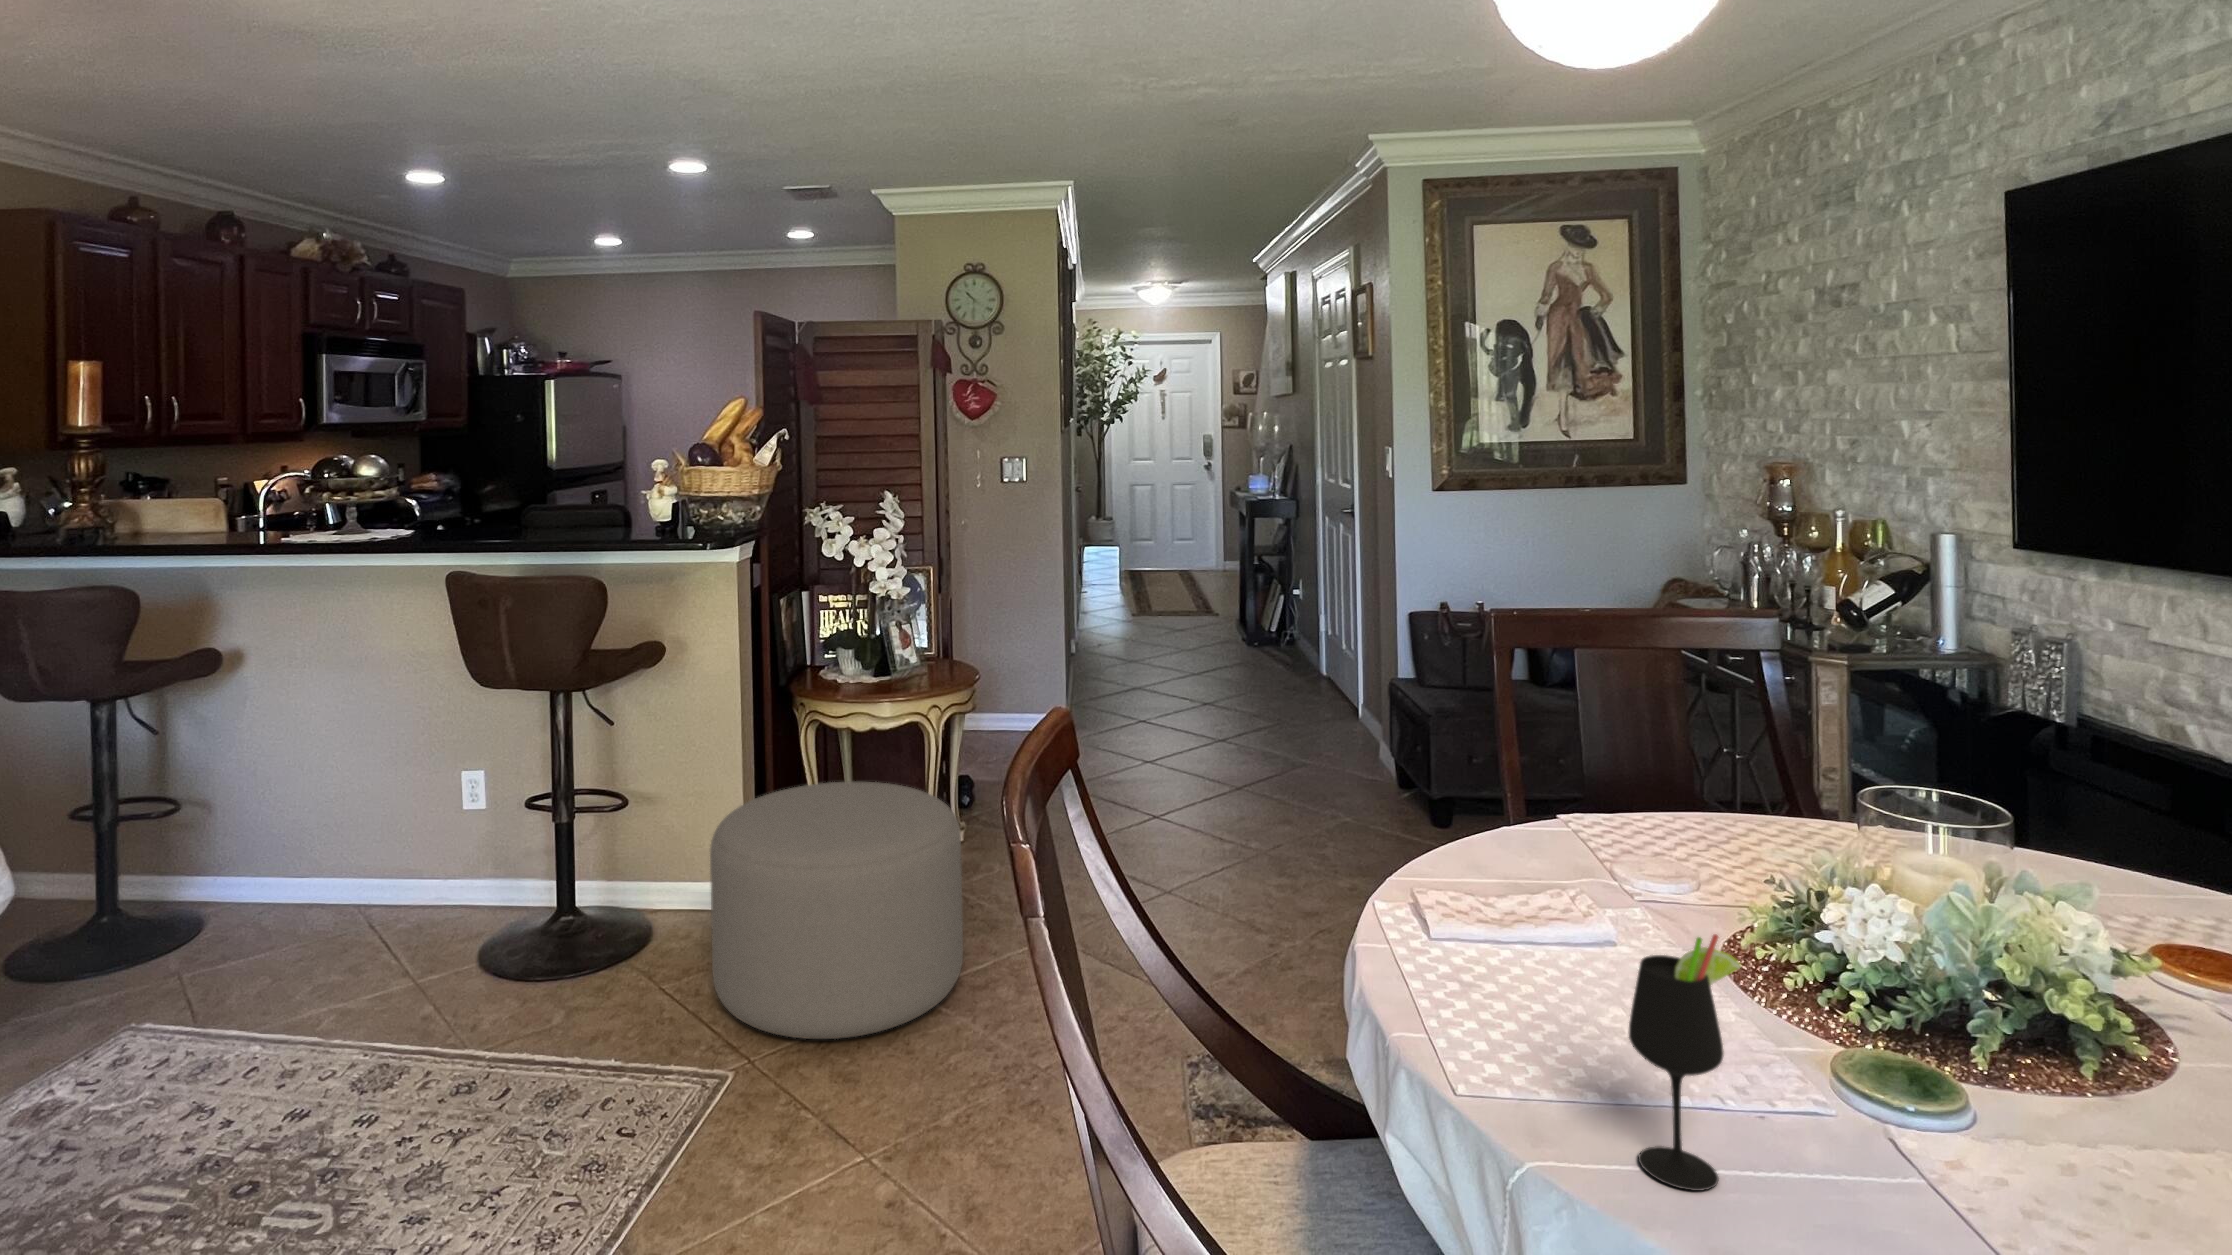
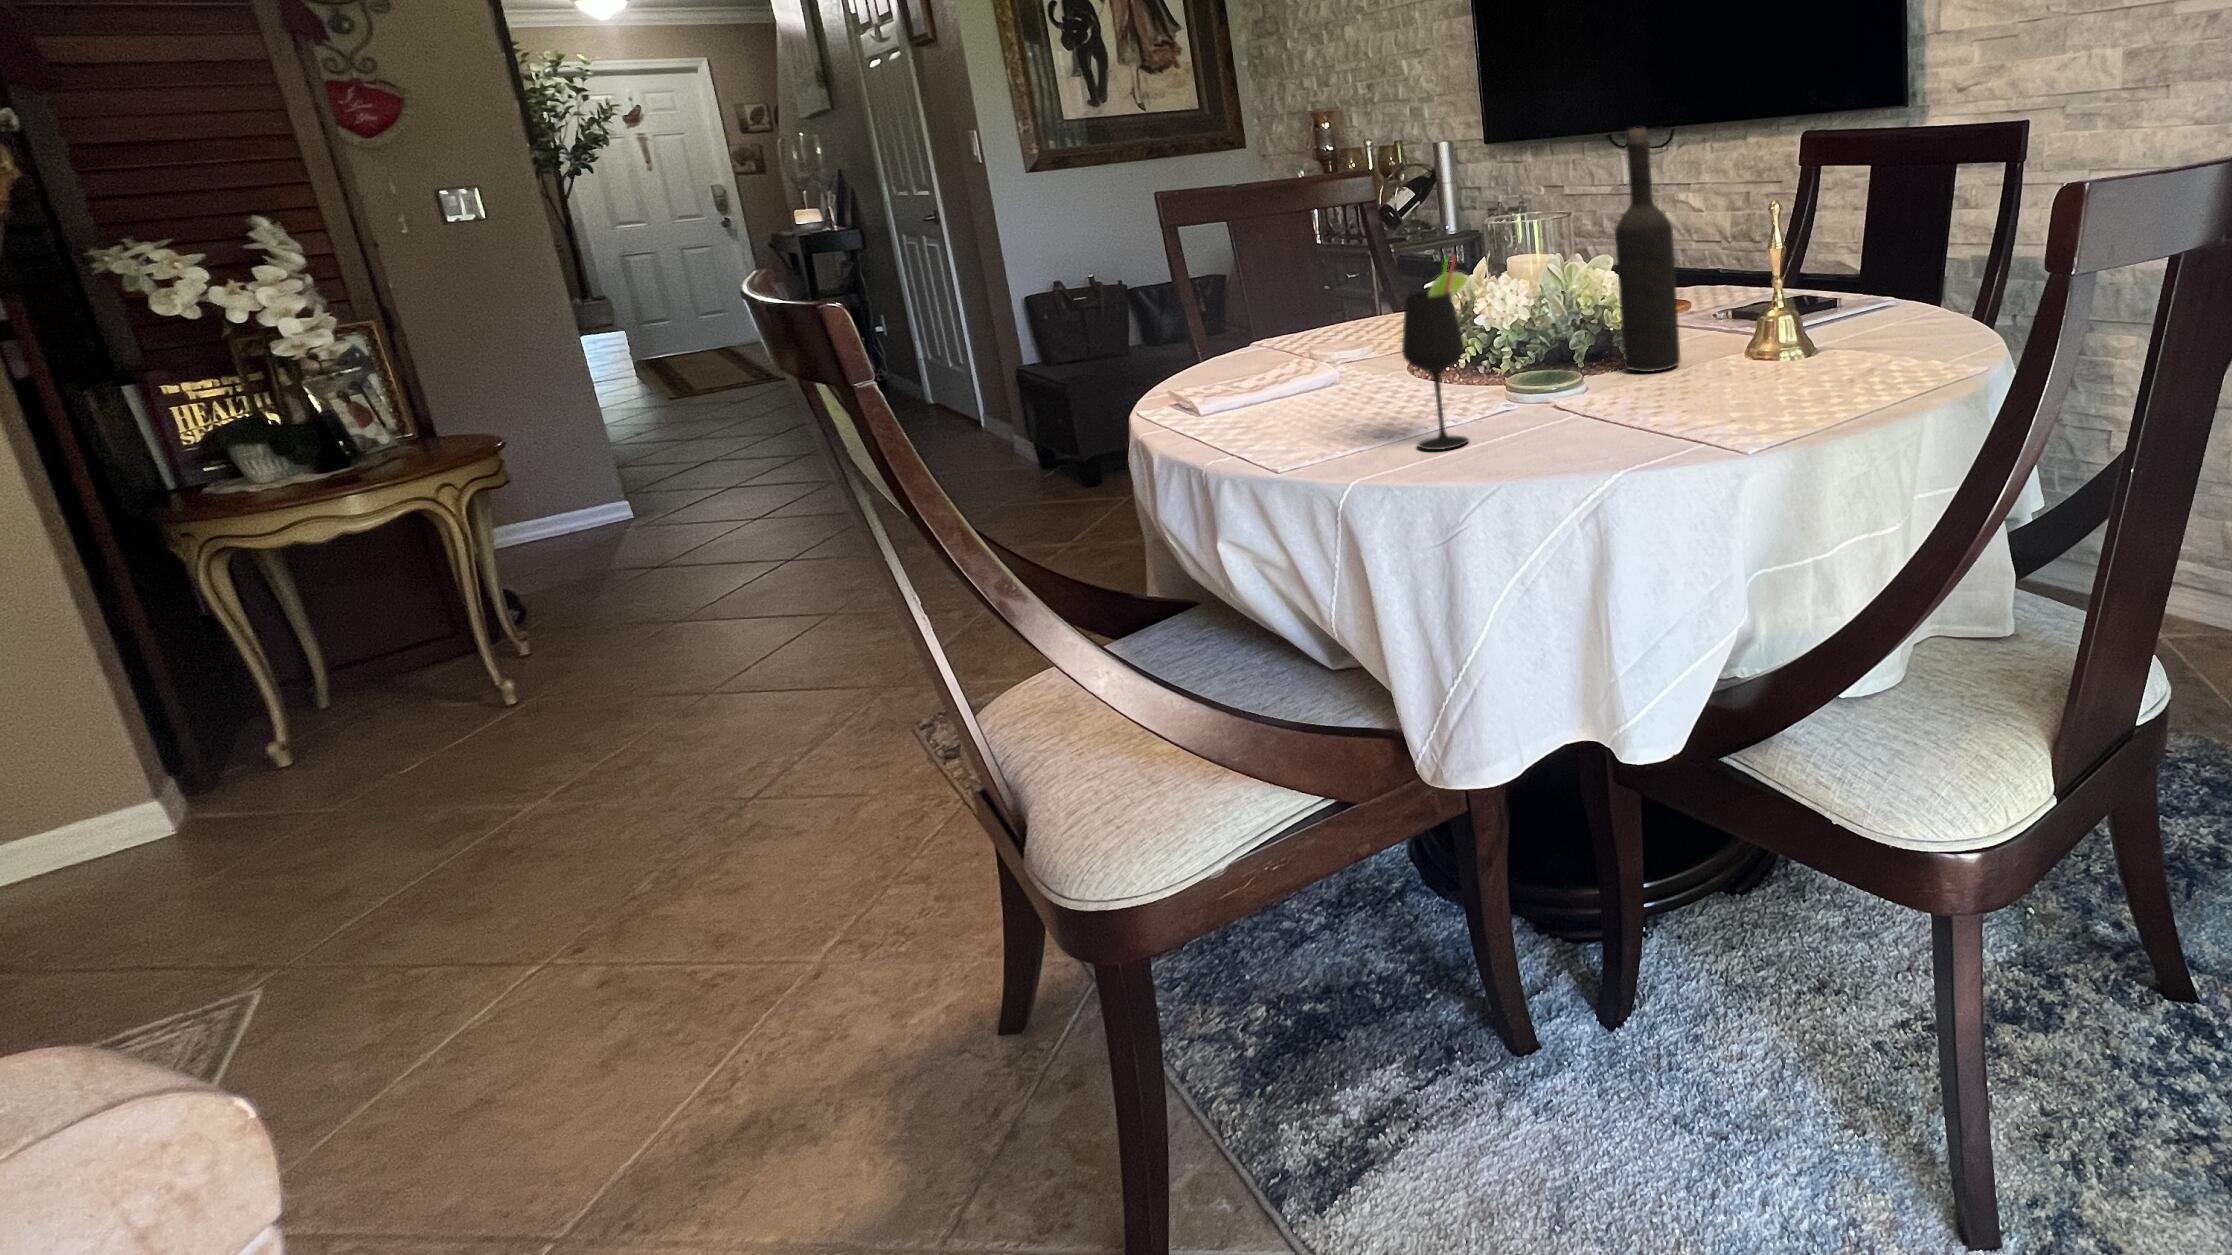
wine bottle: none [2067,771,2195,1168] -> present [1615,128,1680,372]
ottoman: present [710,782,963,1039] -> none [90,580,599,937]

